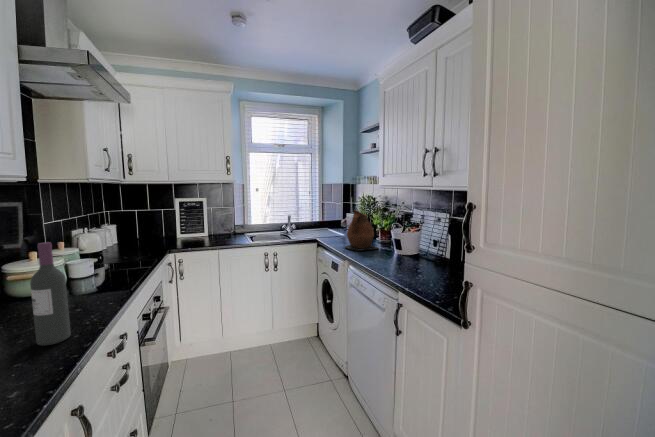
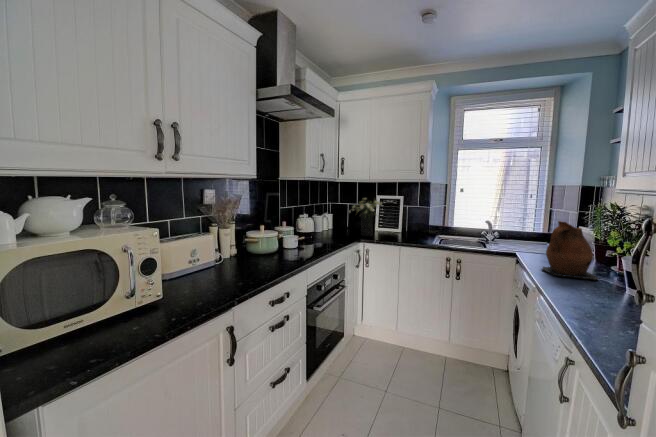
flower arrangement: none [147,201,188,246] -> present [349,198,382,236]
wine bottle: present [30,242,71,346] -> none [236,217,253,282]

